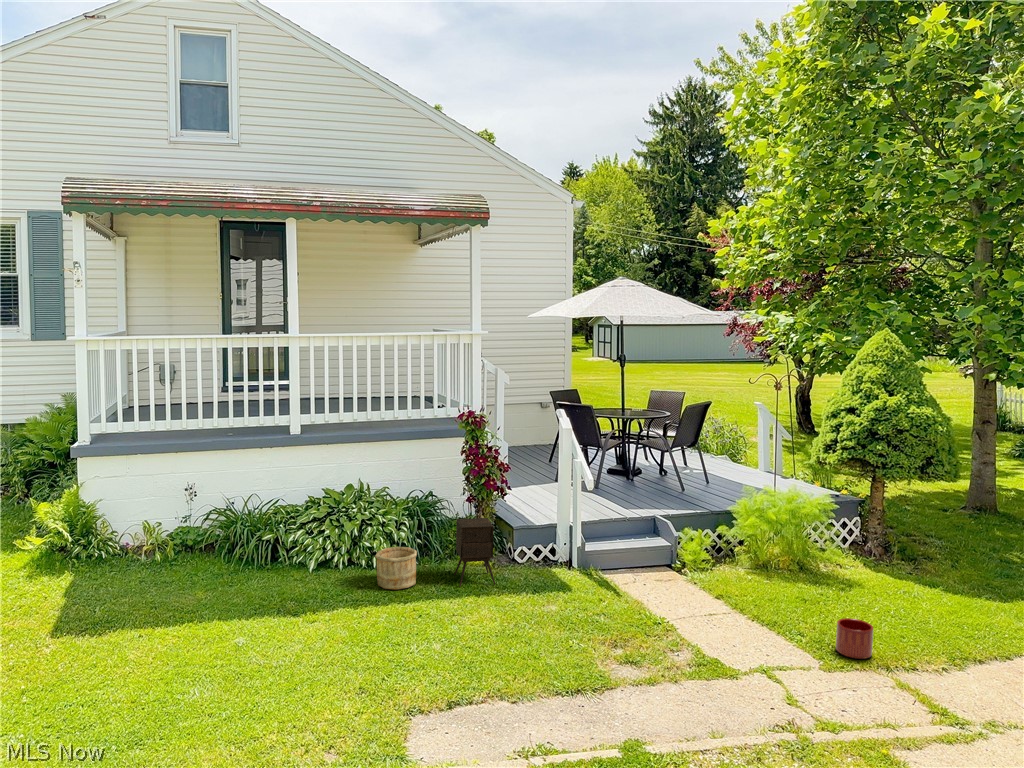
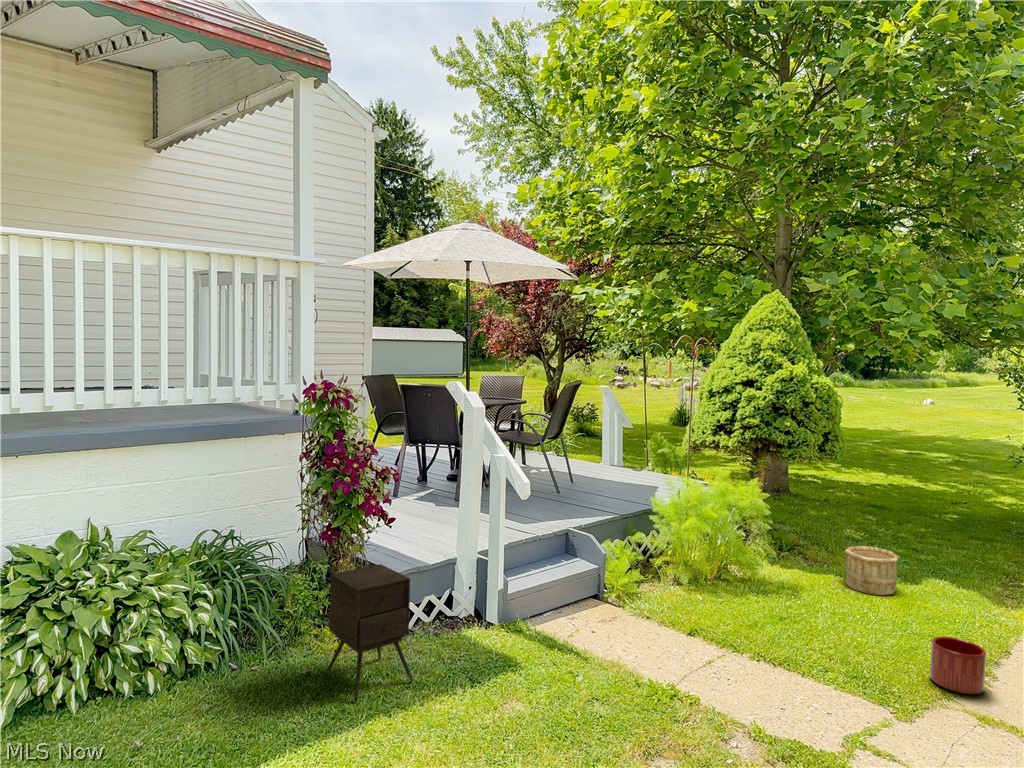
wooden bucket: present [375,547,417,590] -> present [845,546,899,595]

